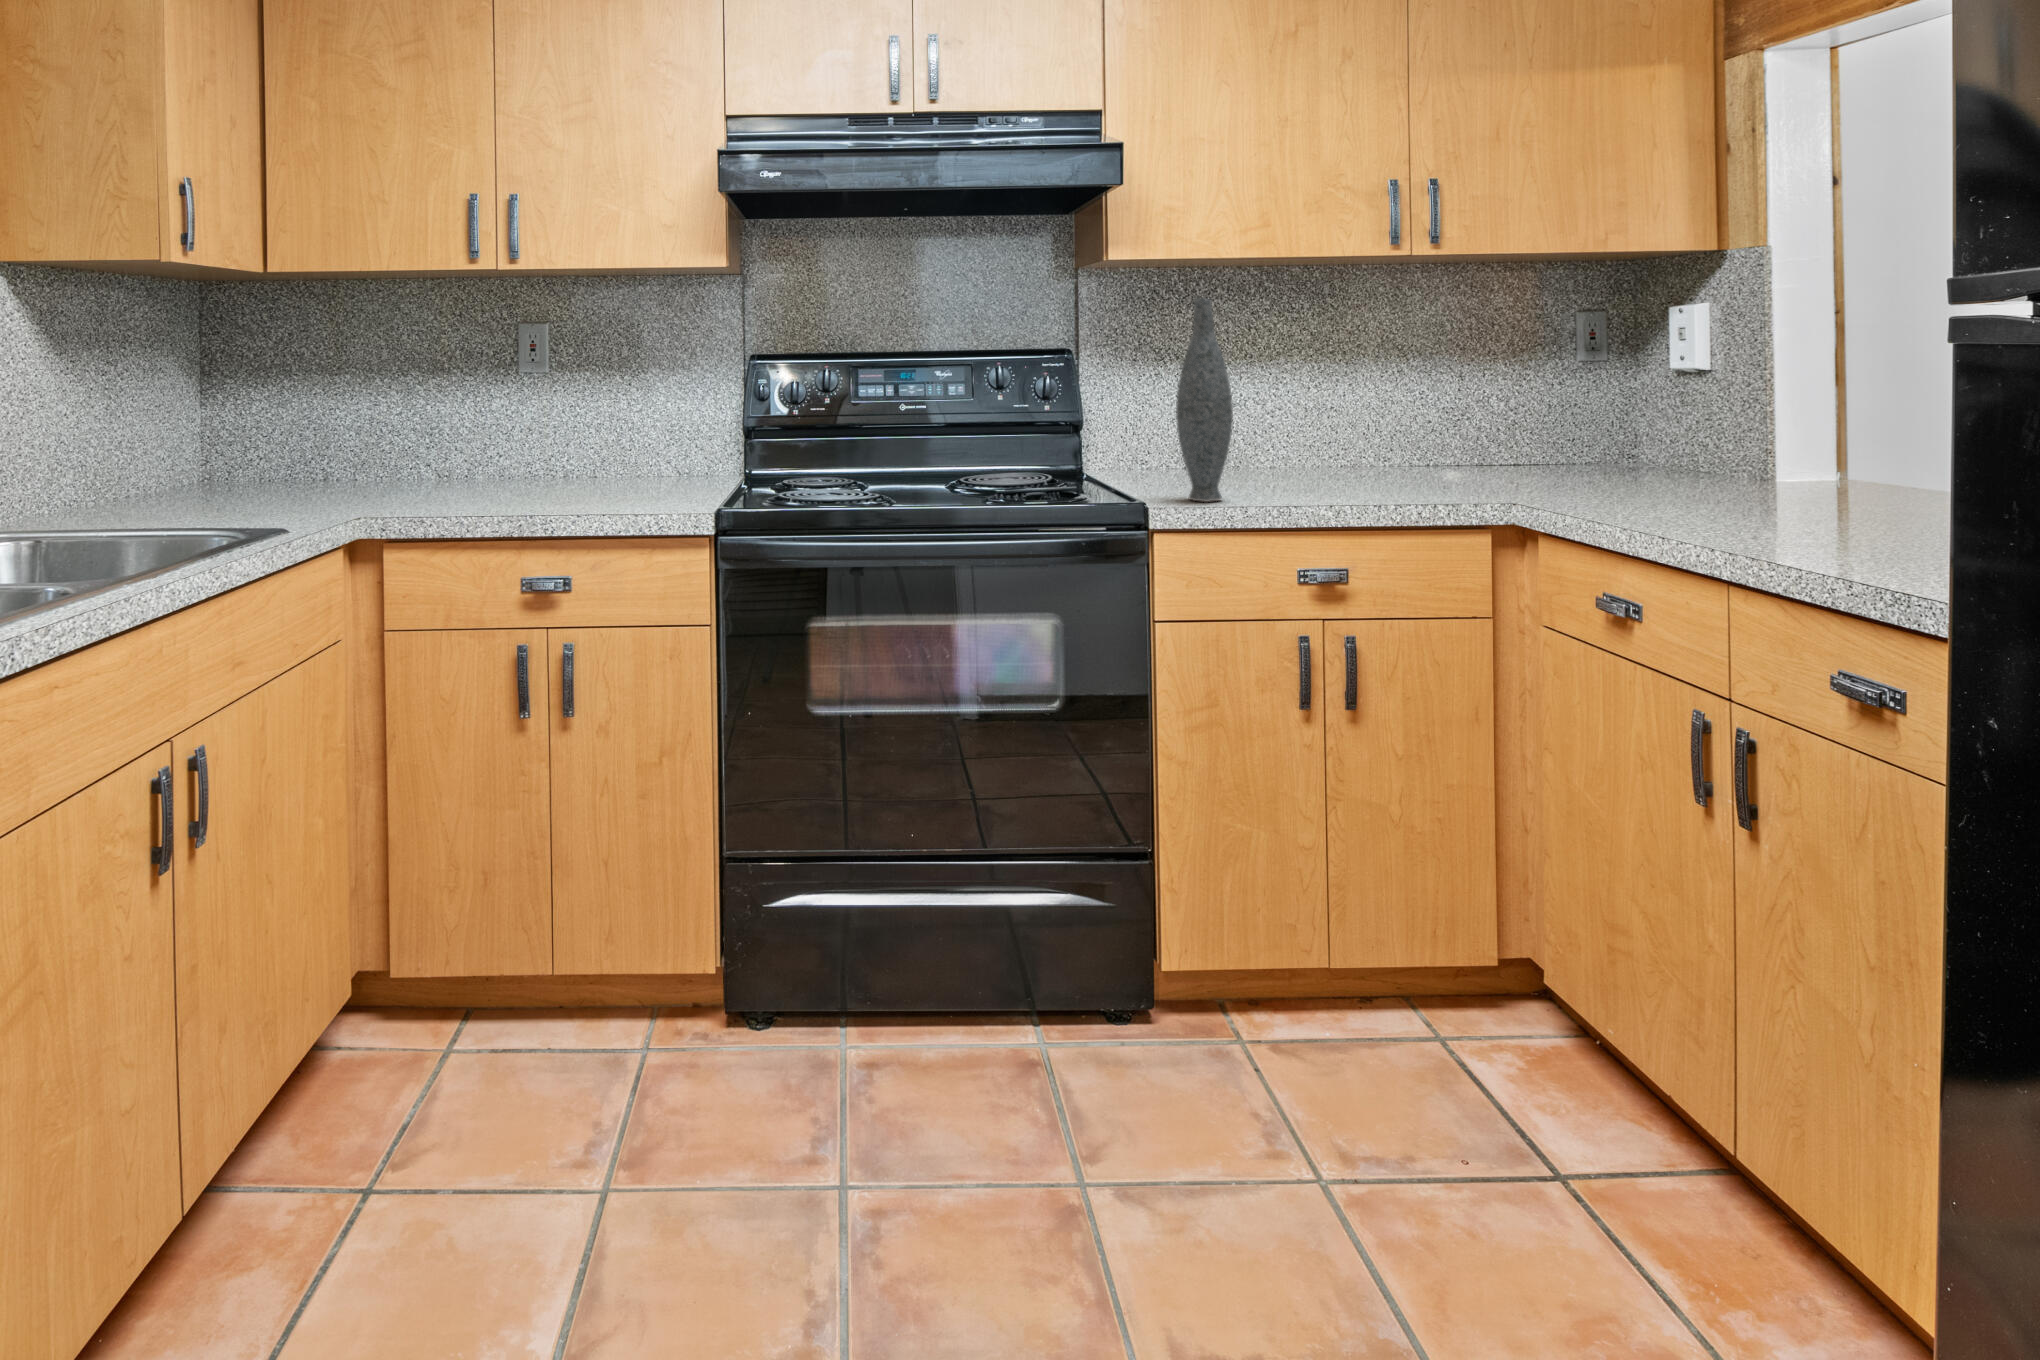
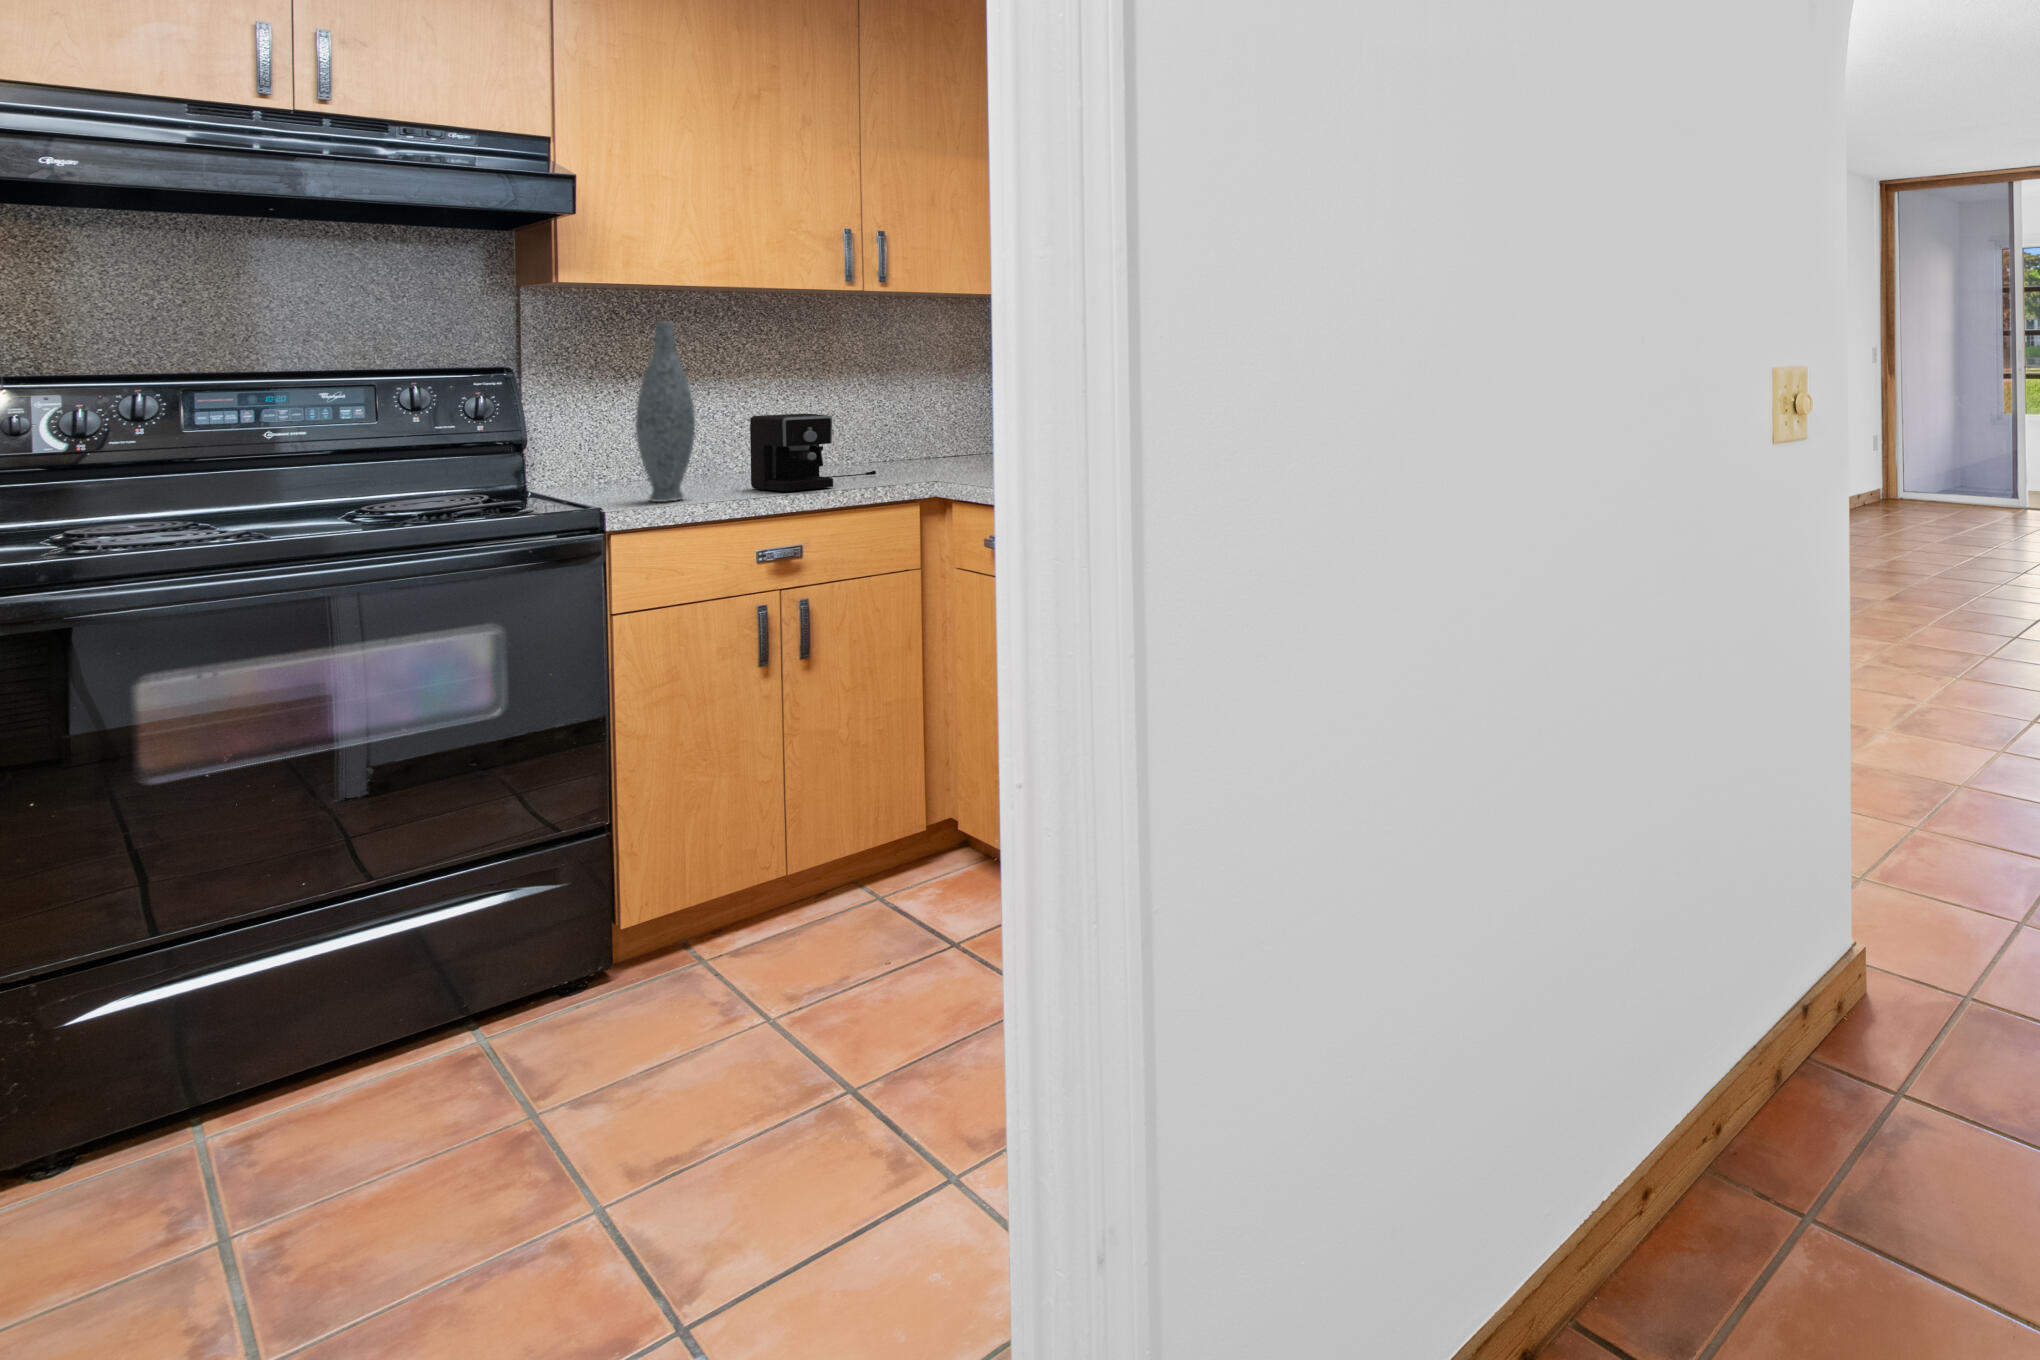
coffee maker: none [1288,406,1430,501] -> present [750,414,876,491]

